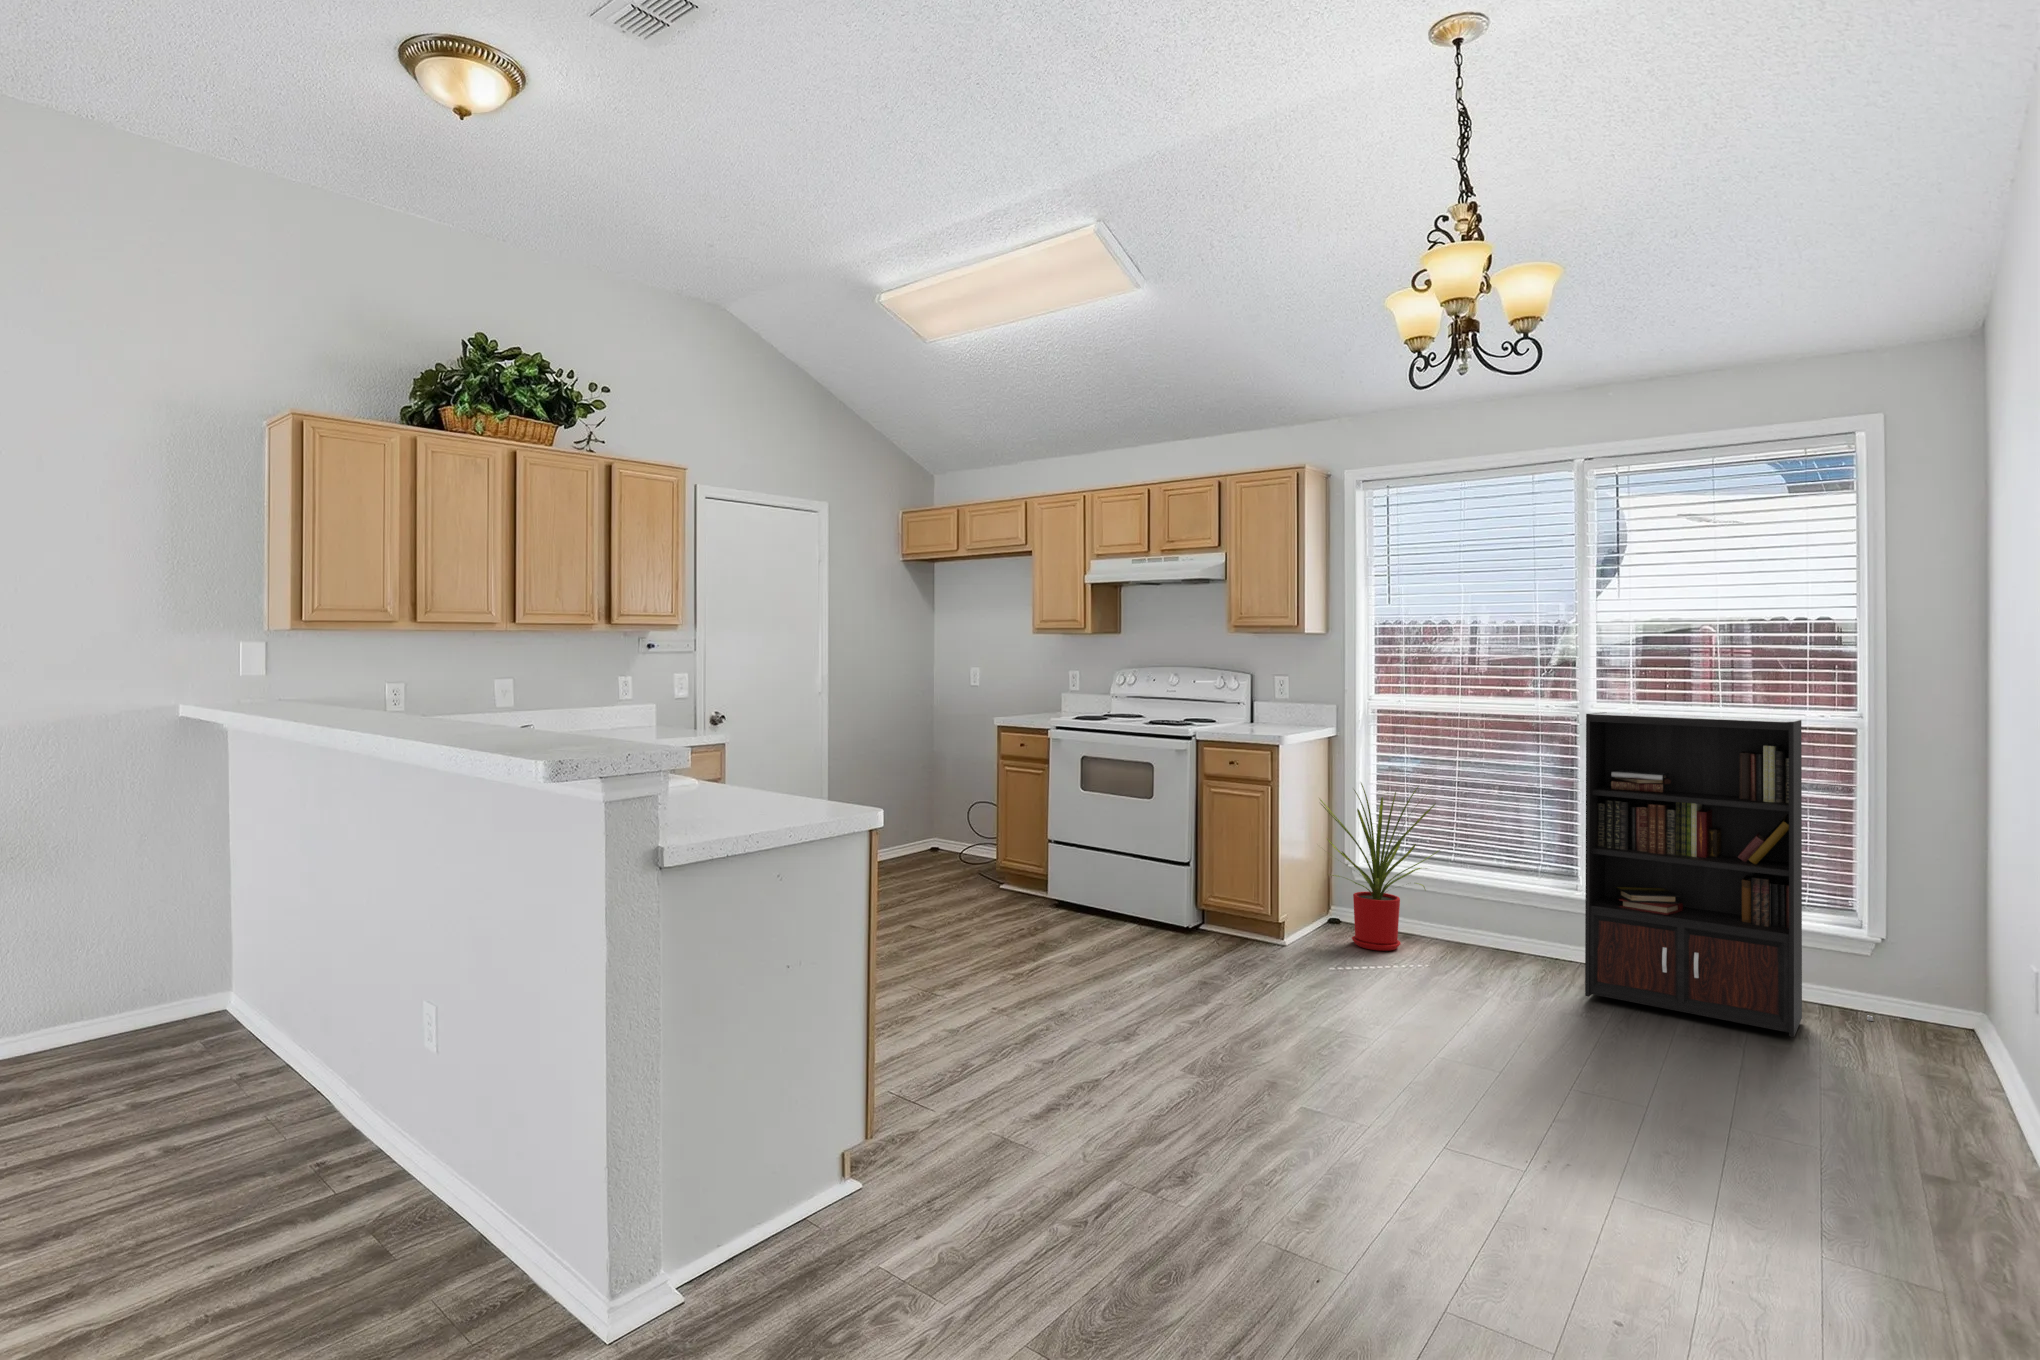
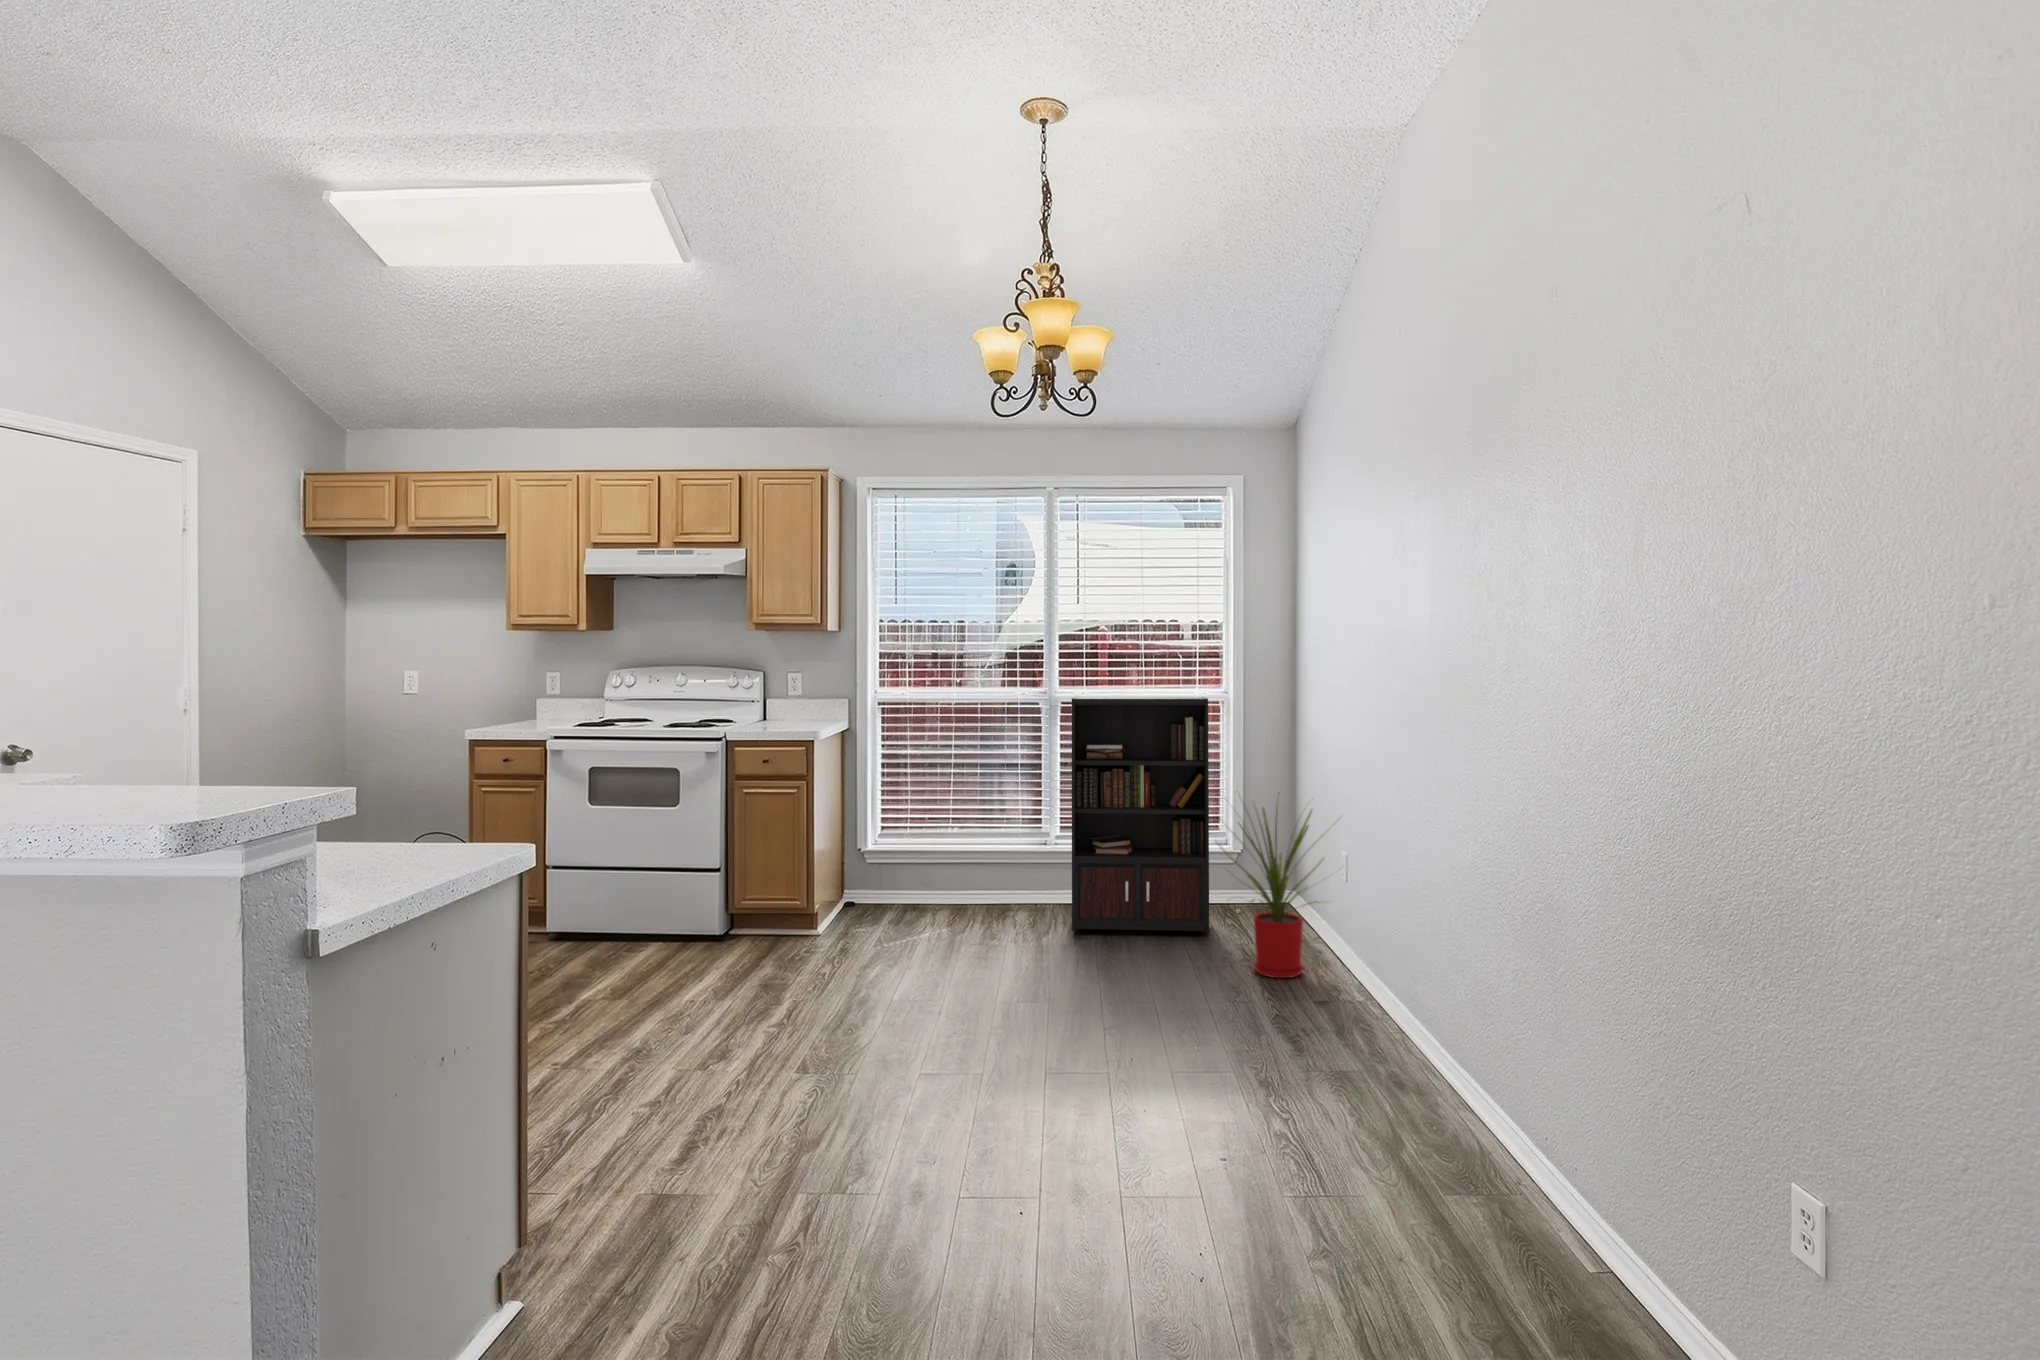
house plant: present [1319,783,1440,951] -> present [1220,805,1335,978]

